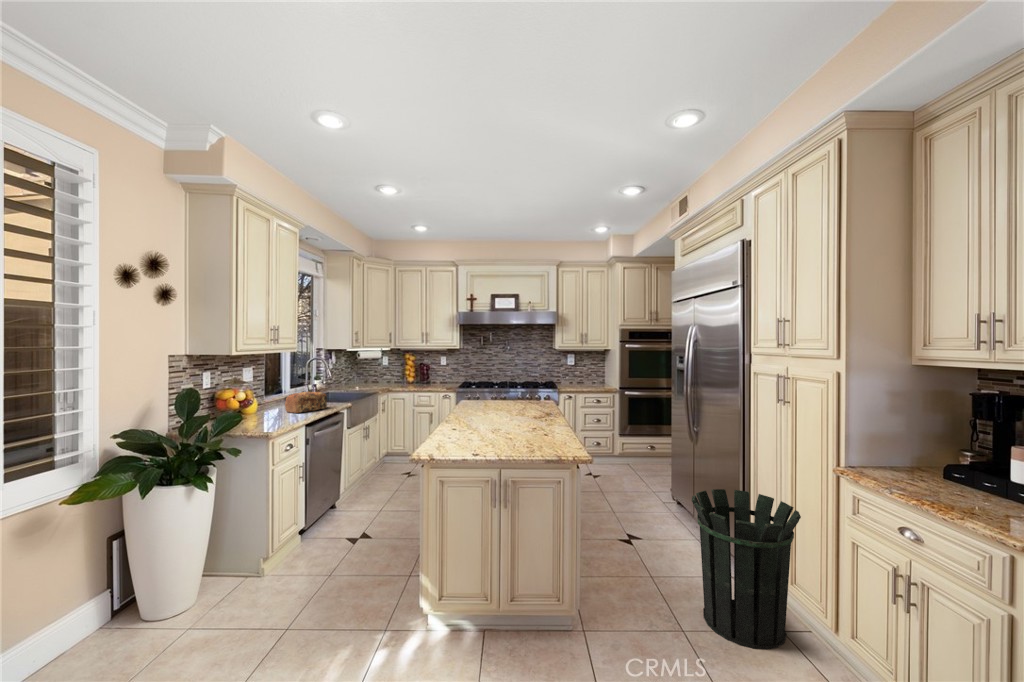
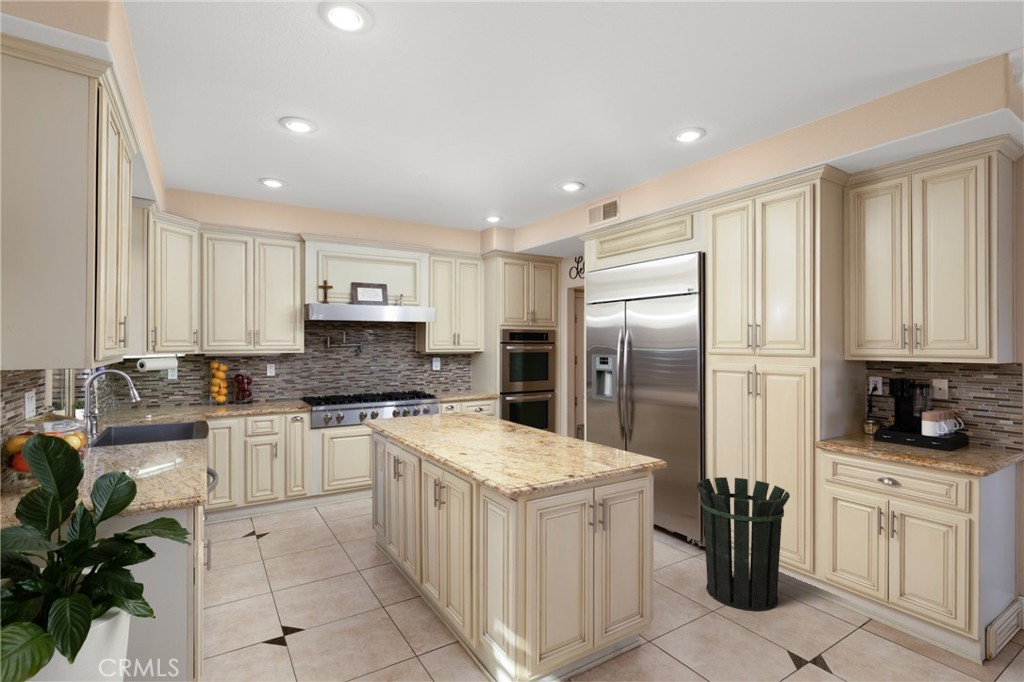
bread loaf: present [285,392,327,413] -> none [119,422,187,460]

